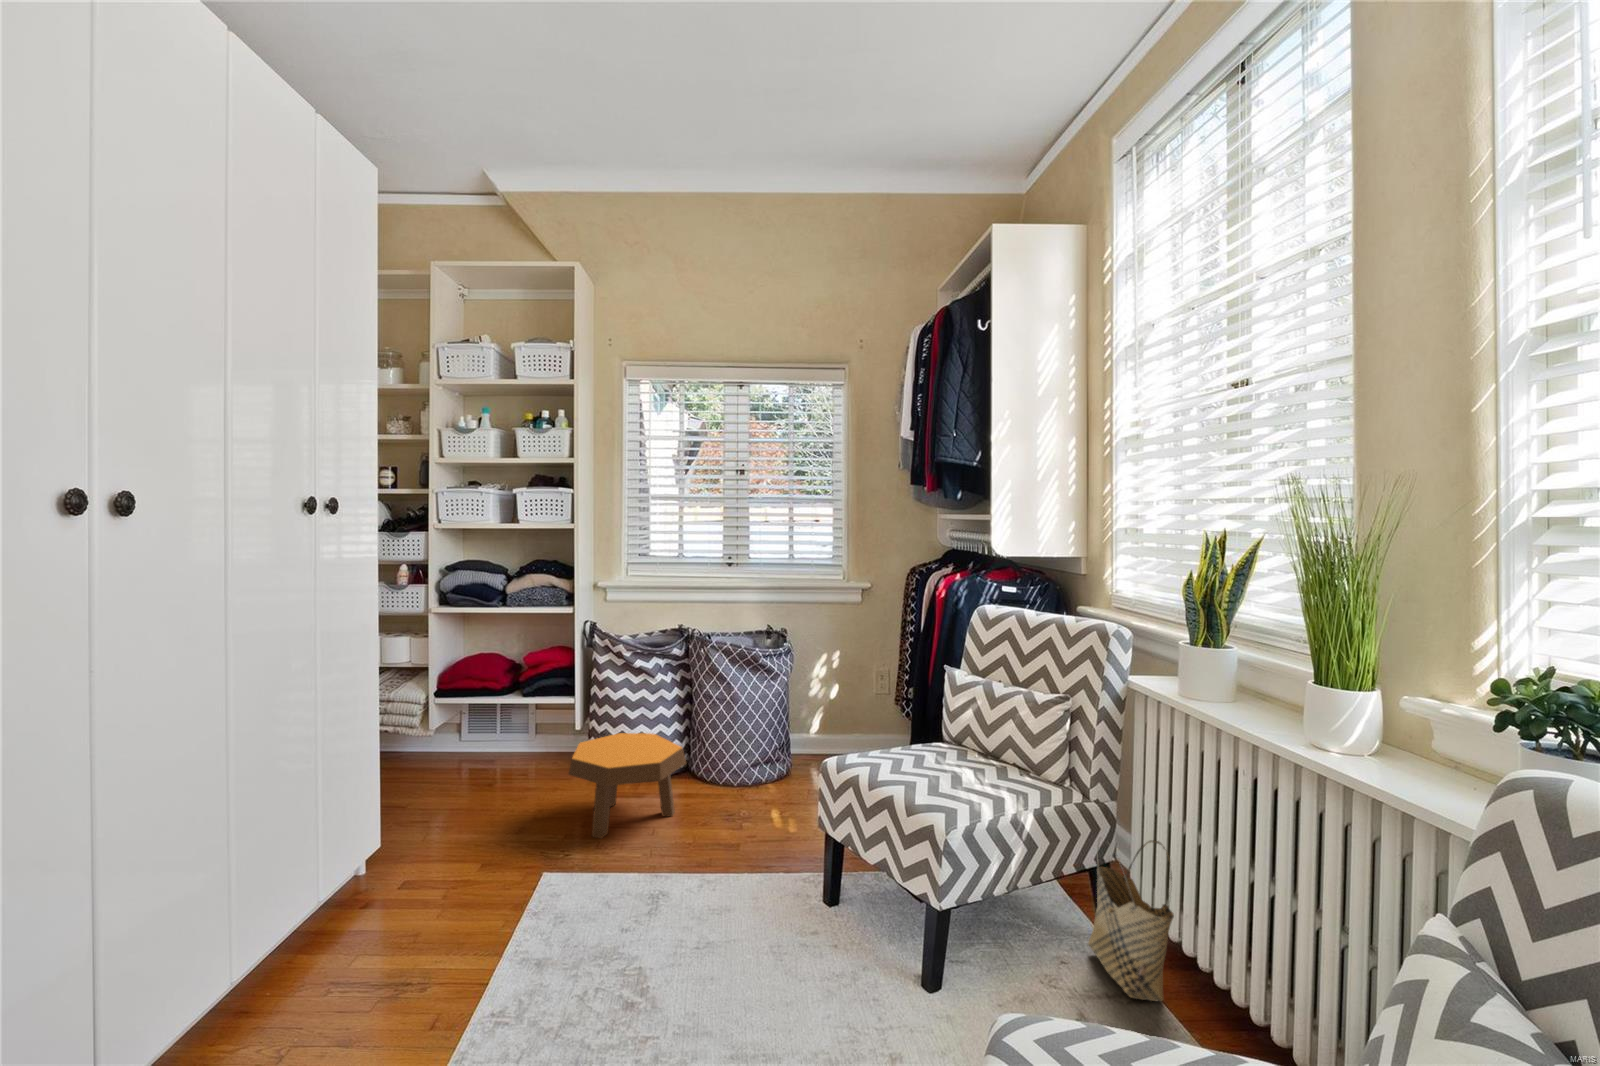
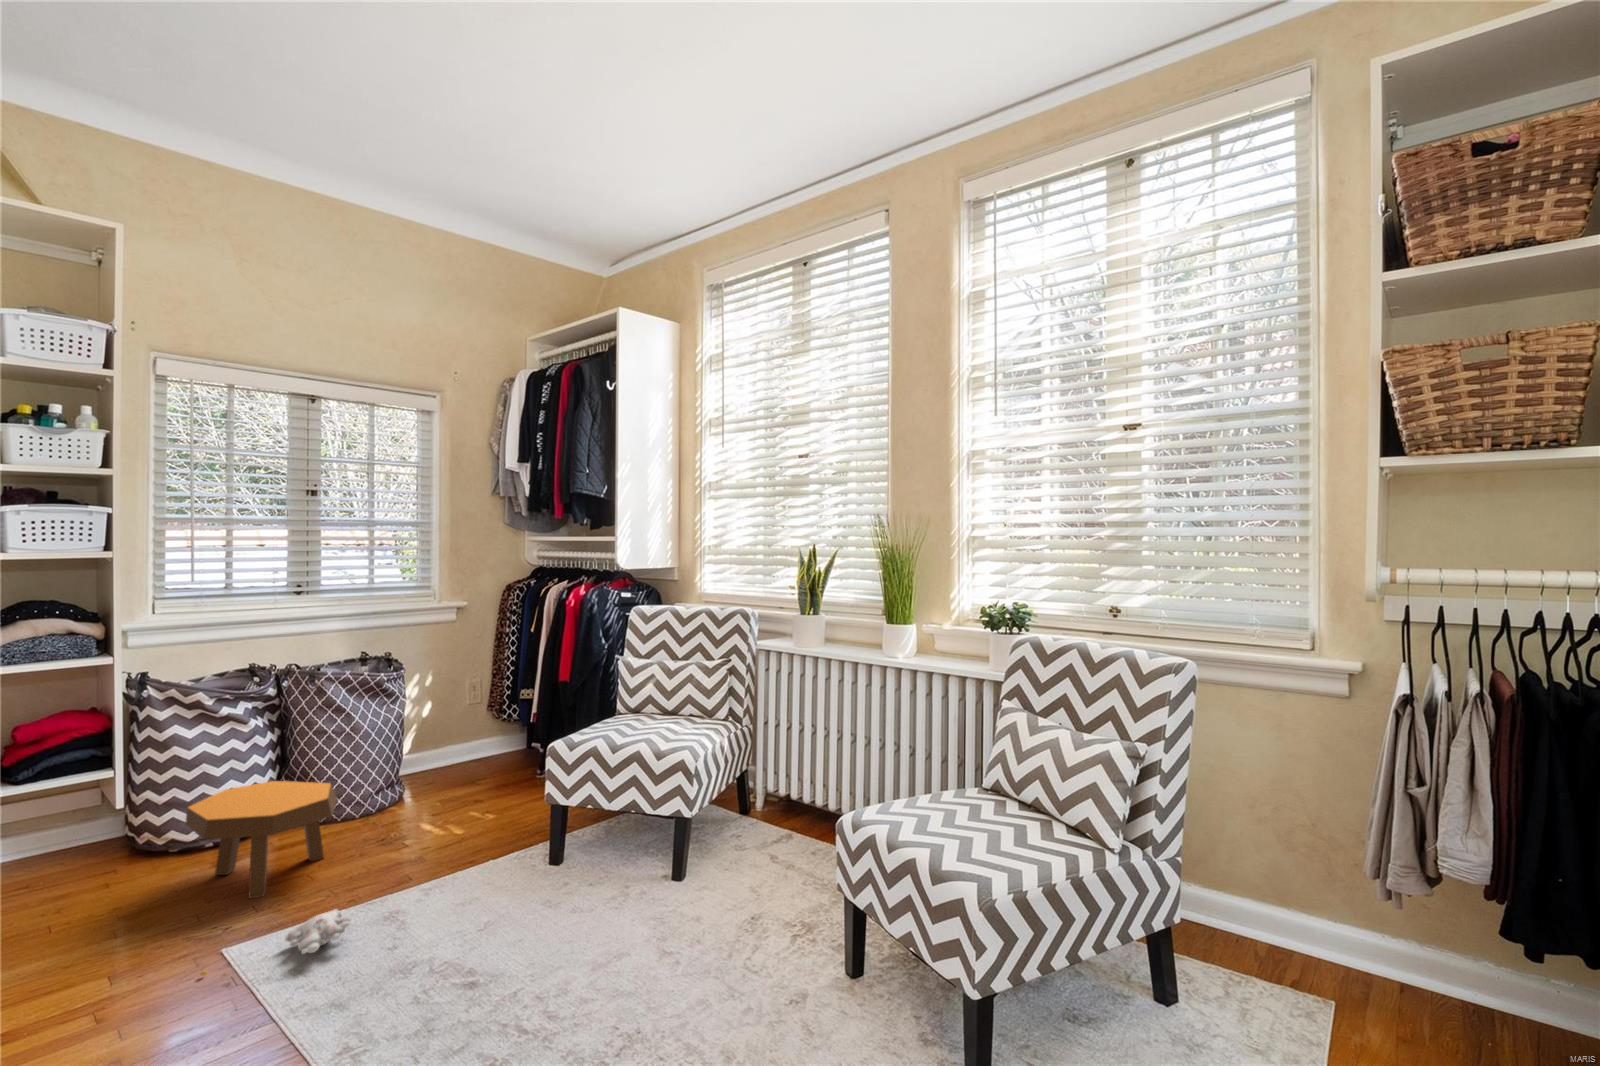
woven basket: present [1088,838,1174,1001] -> none [749,741,808,837]
plush toy: none [486,877,602,916] -> present [201,909,351,975]

